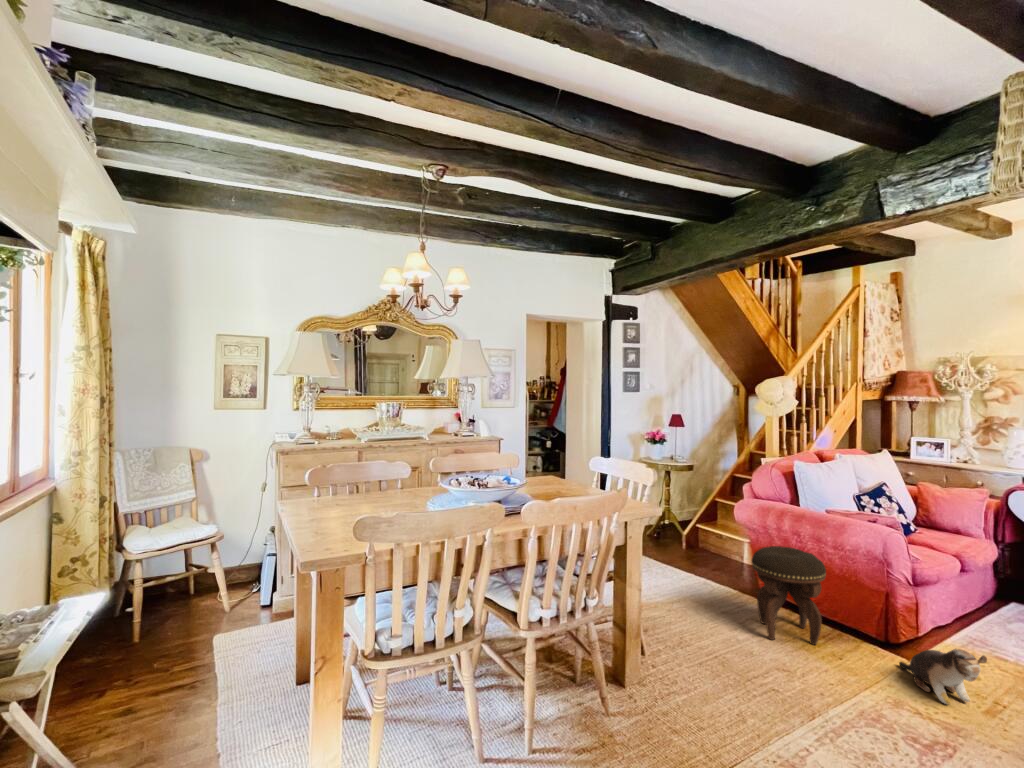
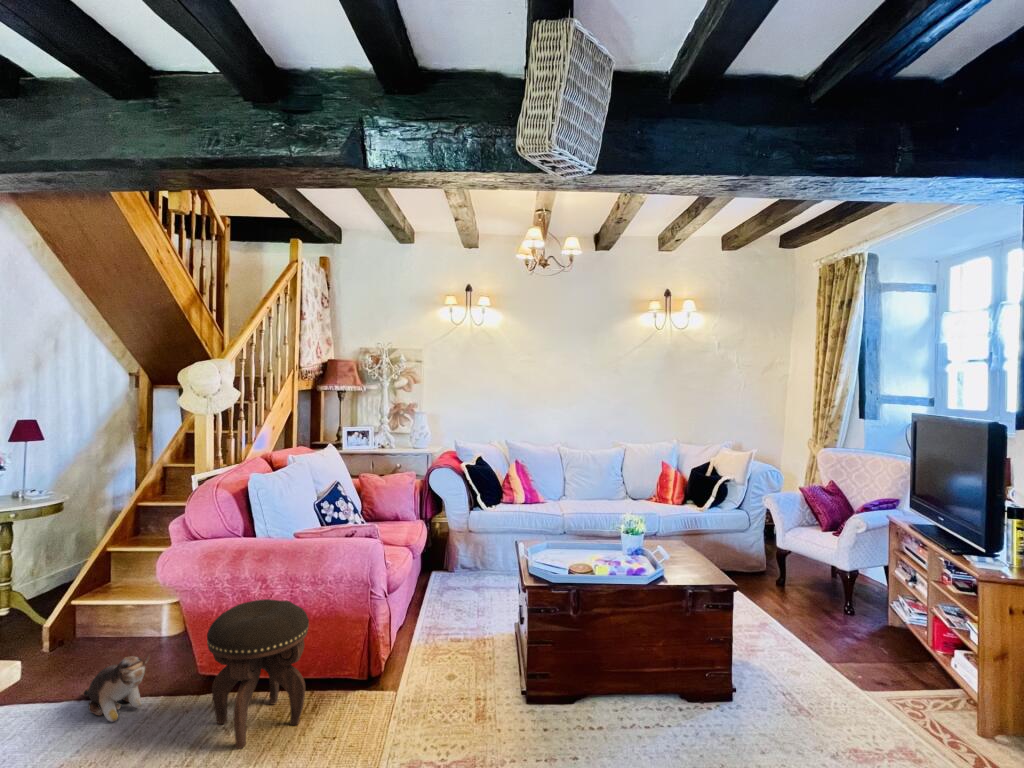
plush toy: present [899,649,987,704] -> present [84,655,150,722]

